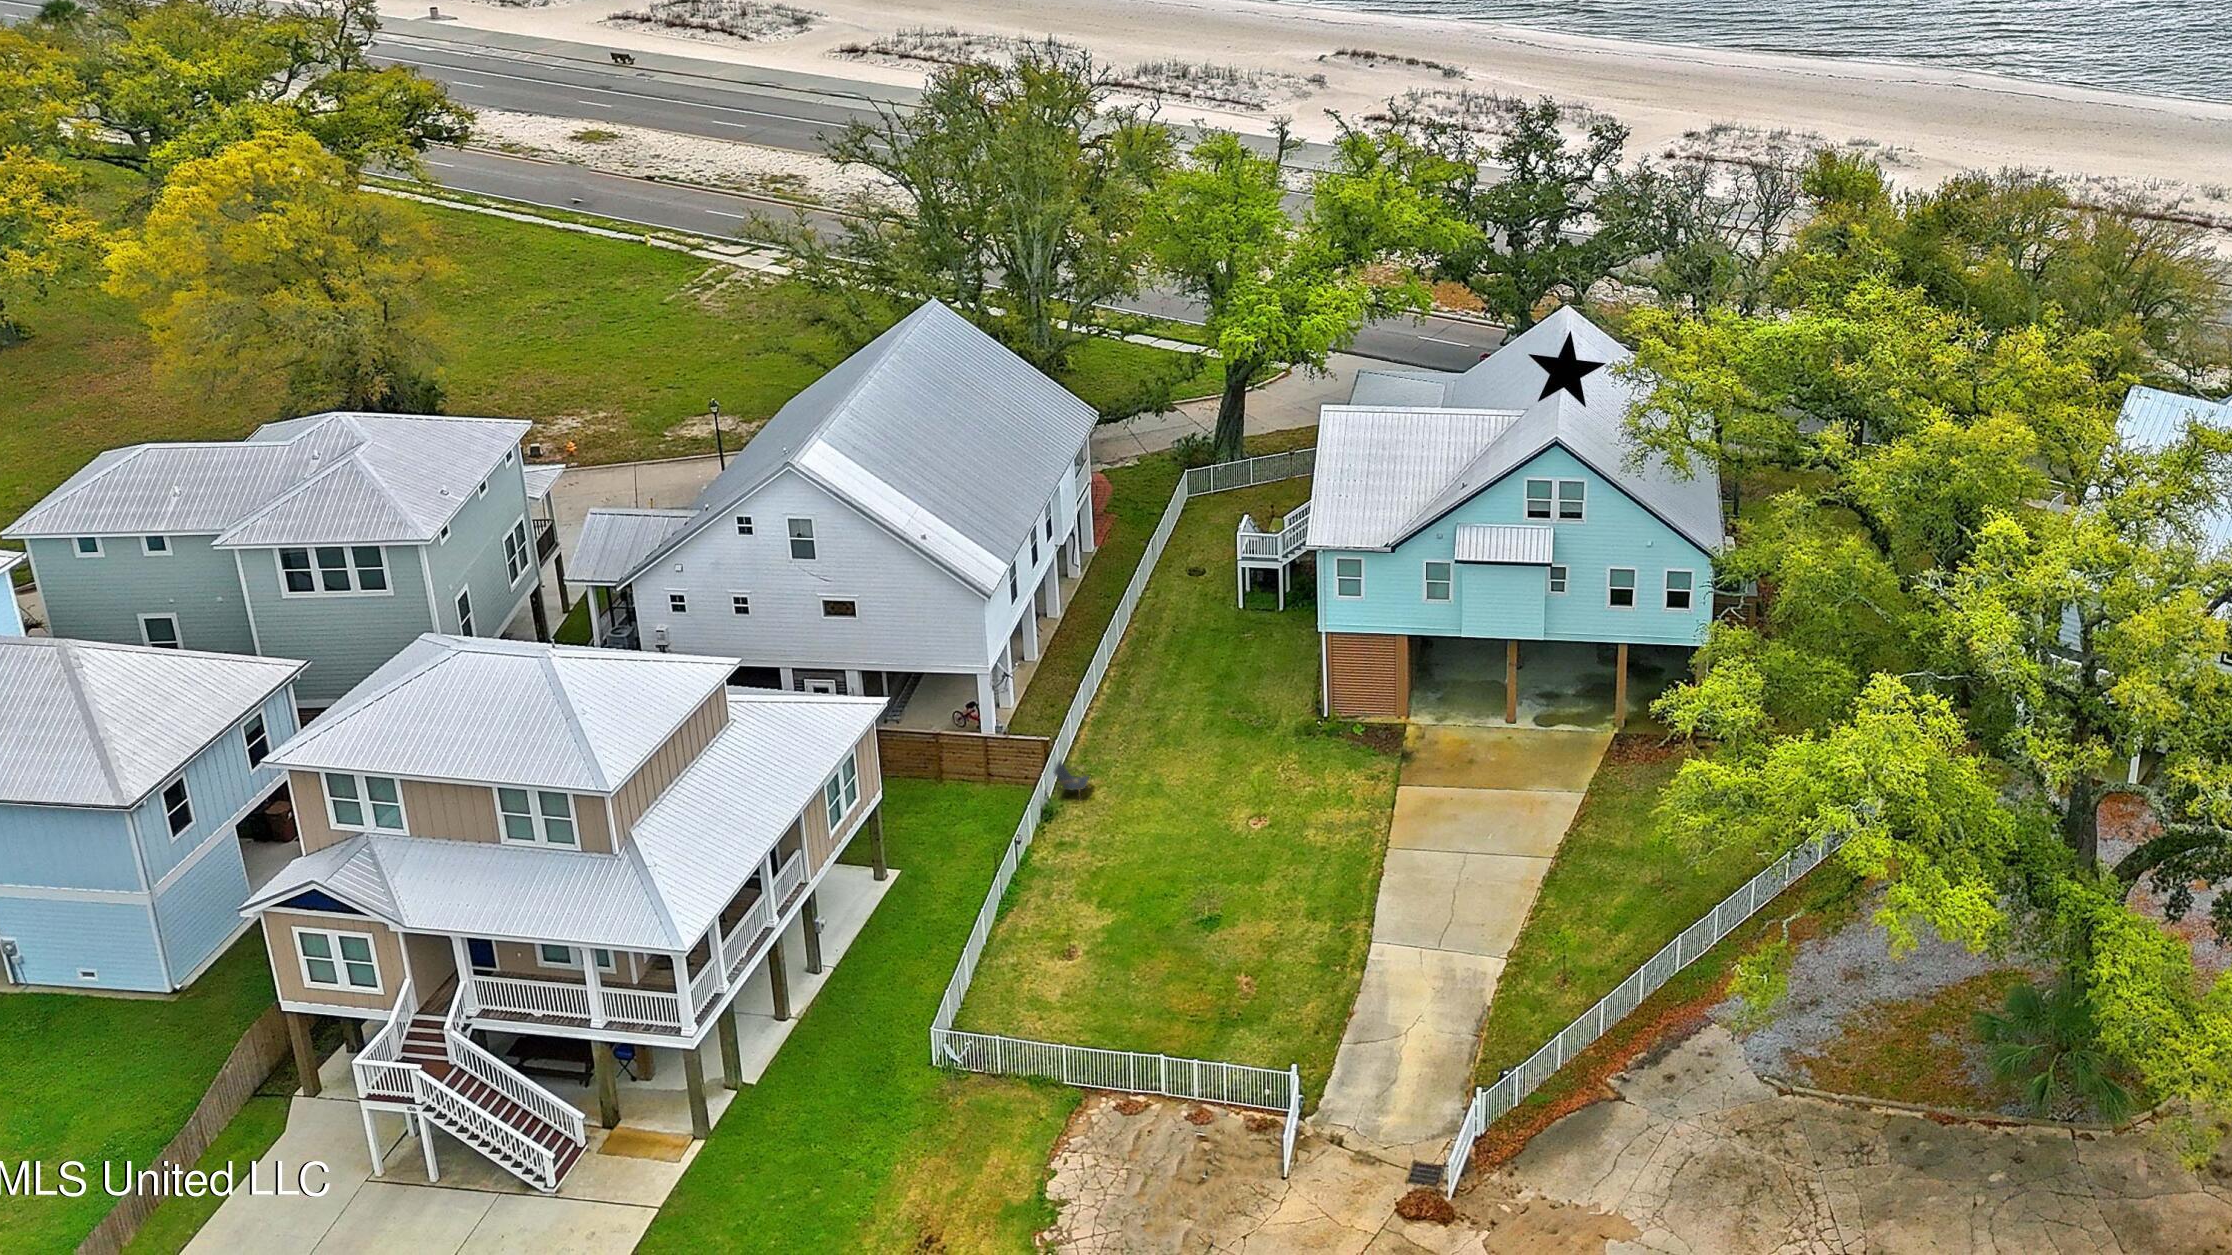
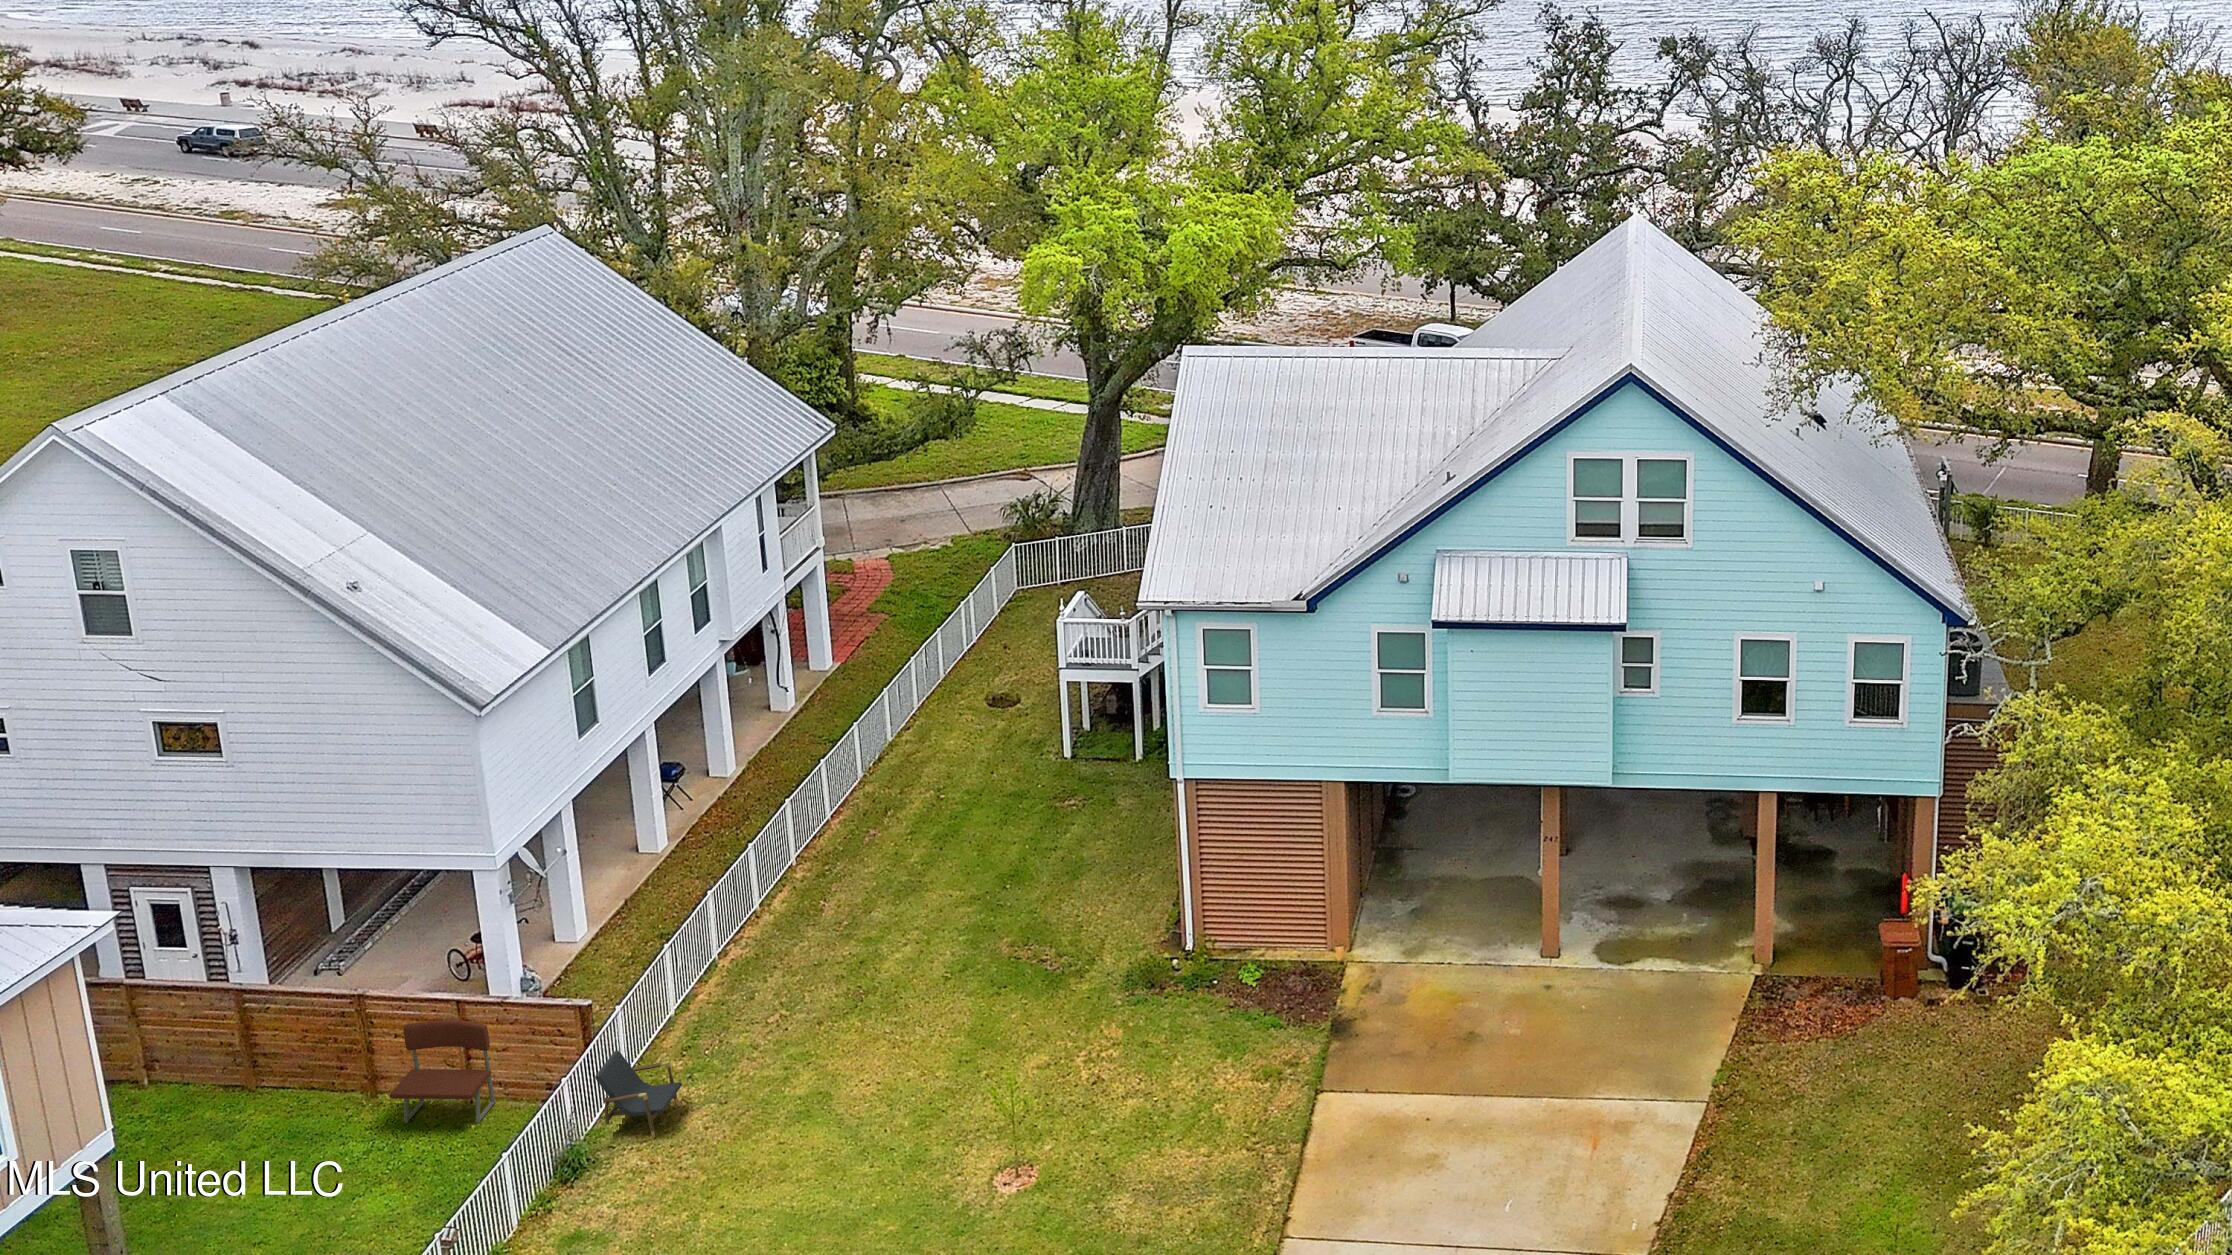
bench: none [959,744,1002,792] -> present [389,1020,496,1123]

